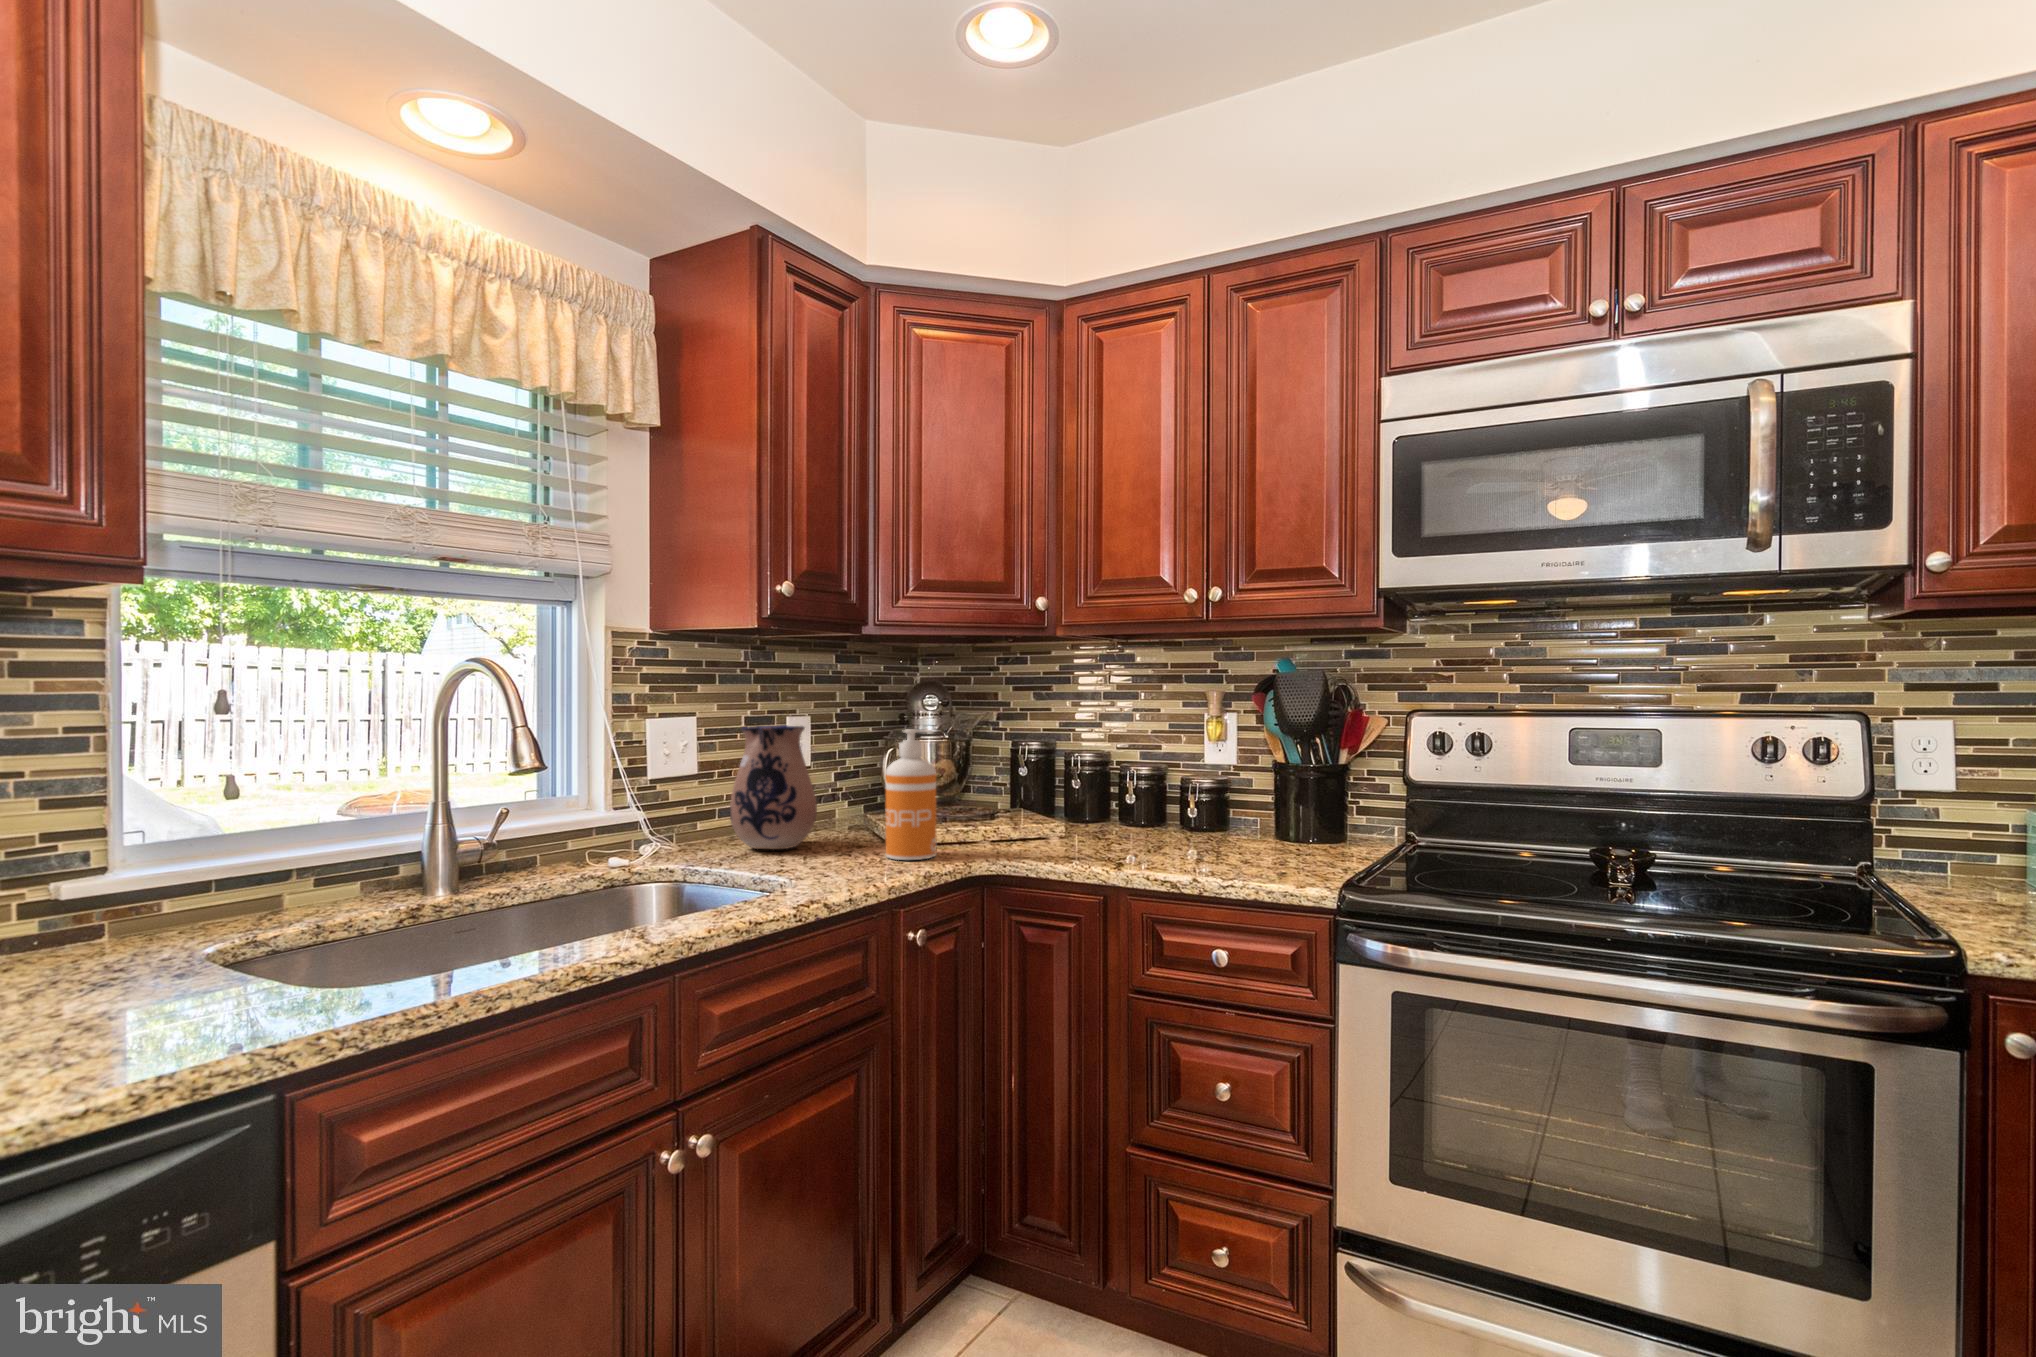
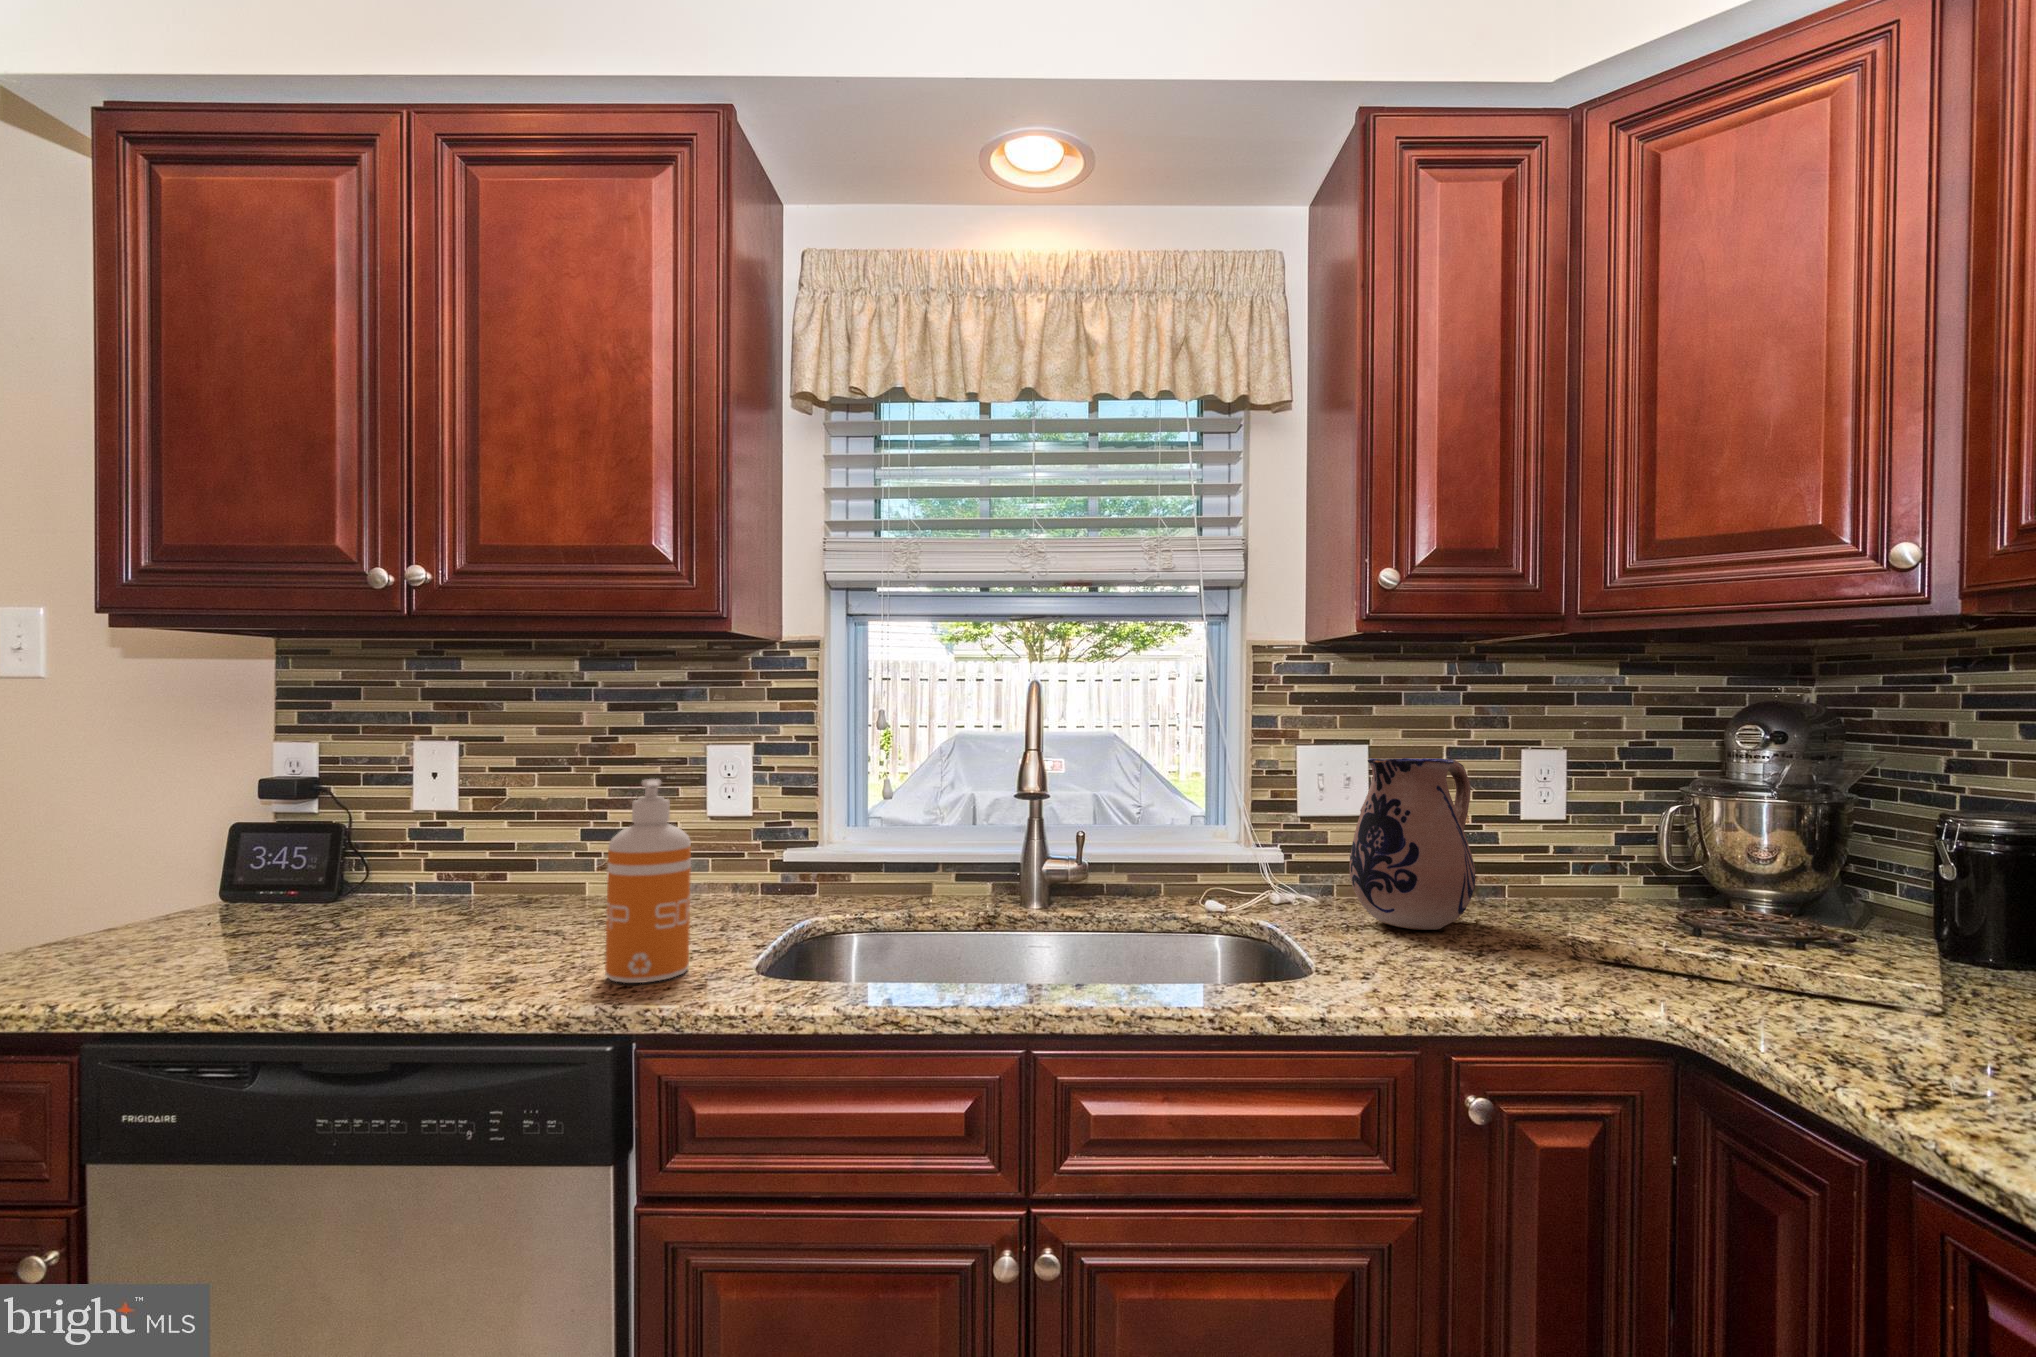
soap dispenser: present [886,729,936,860] -> present [605,779,691,983]

